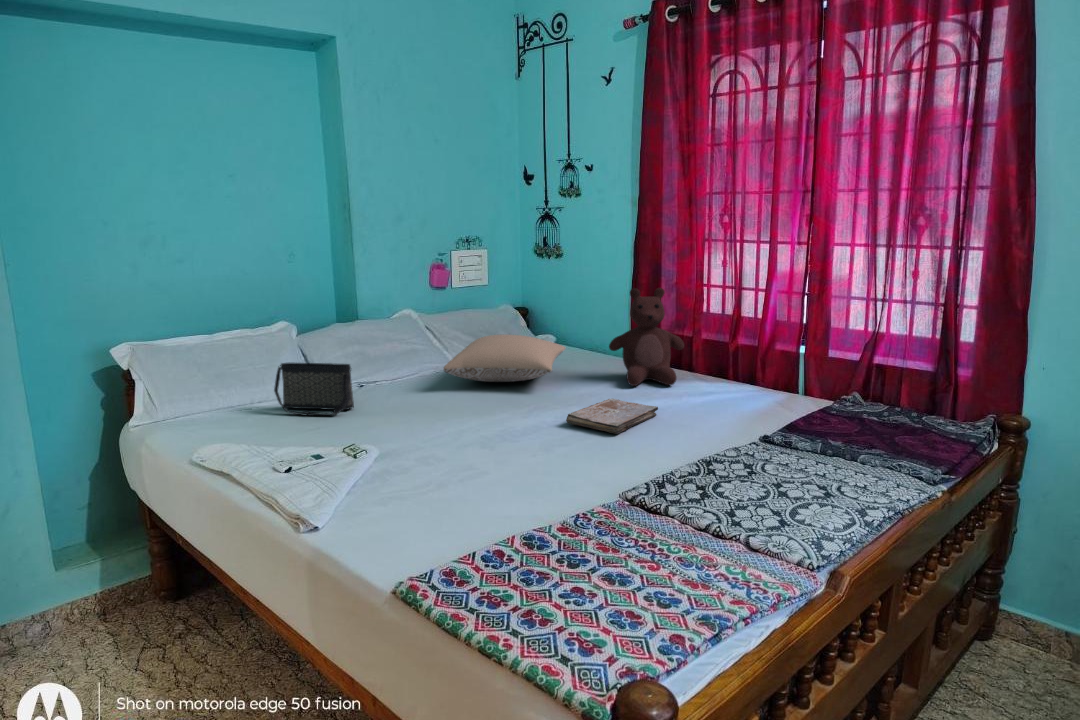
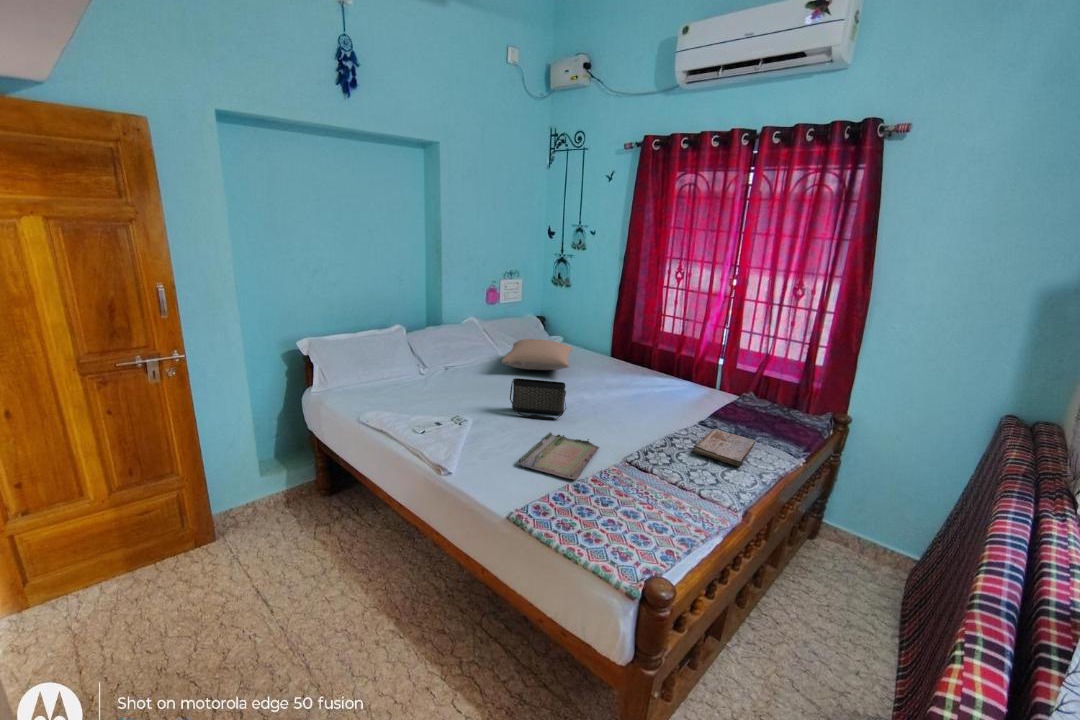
teddy bear: present [609,288,684,386] -> none [602,317,648,378]
handbag: present [274,363,354,416] -> present [510,378,566,419]
book: present [566,398,658,434] -> present [693,429,756,467]
tray: none [434,463,582,529] -> present [518,432,599,479]

